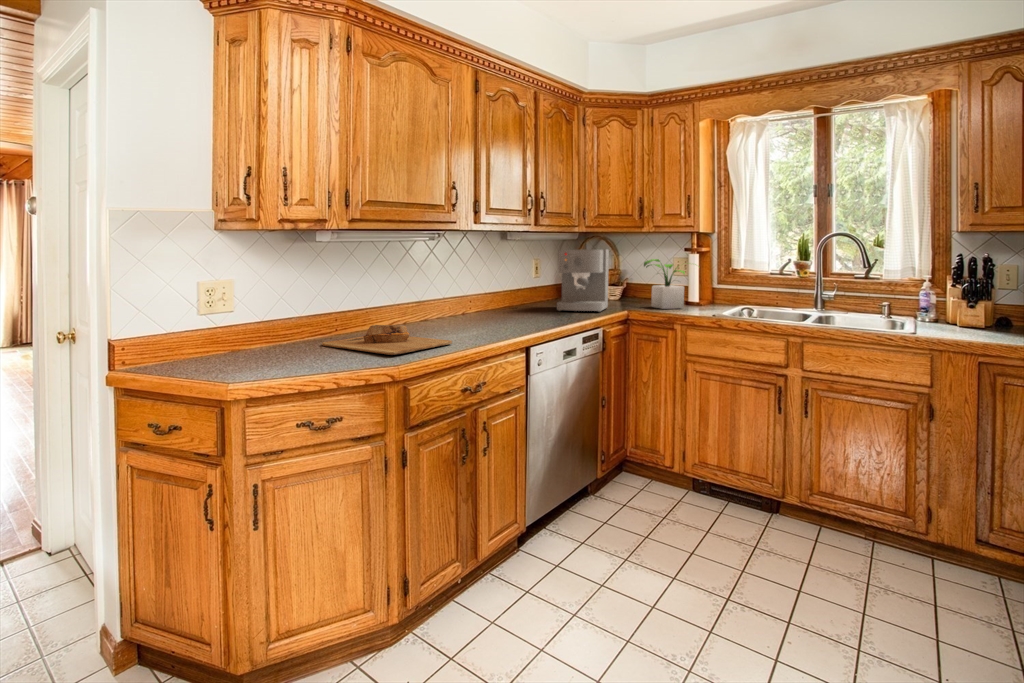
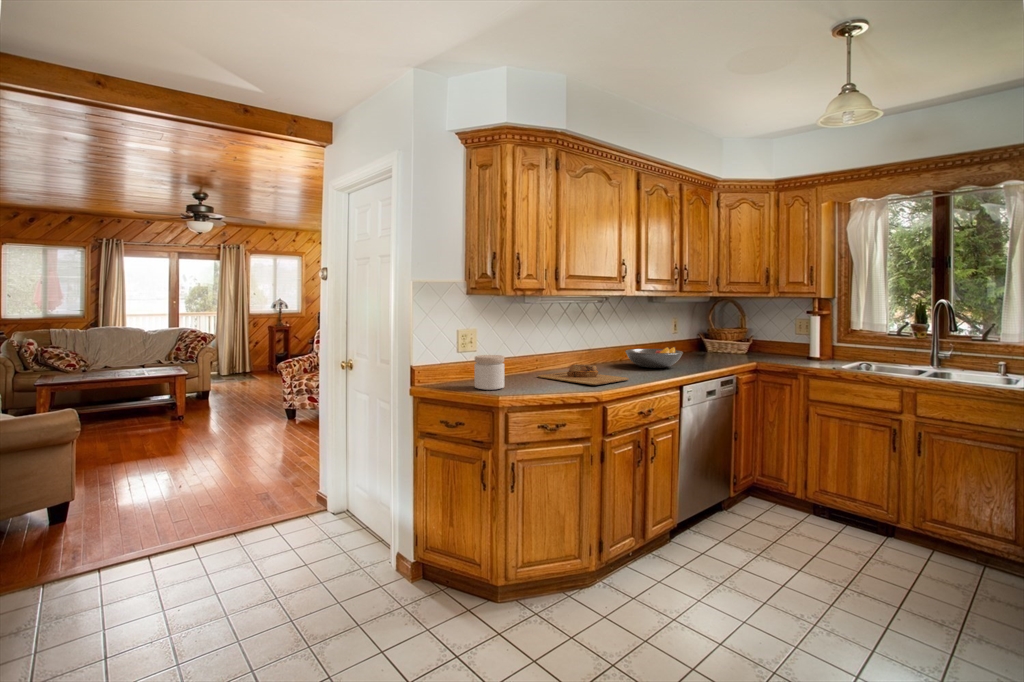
coffee maker: present [557,249,609,312] -> none [695,310,740,361]
potted plant: present [644,259,685,309] -> none [771,319,822,361]
fruit bowl: none [462,296,536,324] -> present [625,347,683,368]
jar: none [187,316,245,372] -> present [474,355,504,390]

